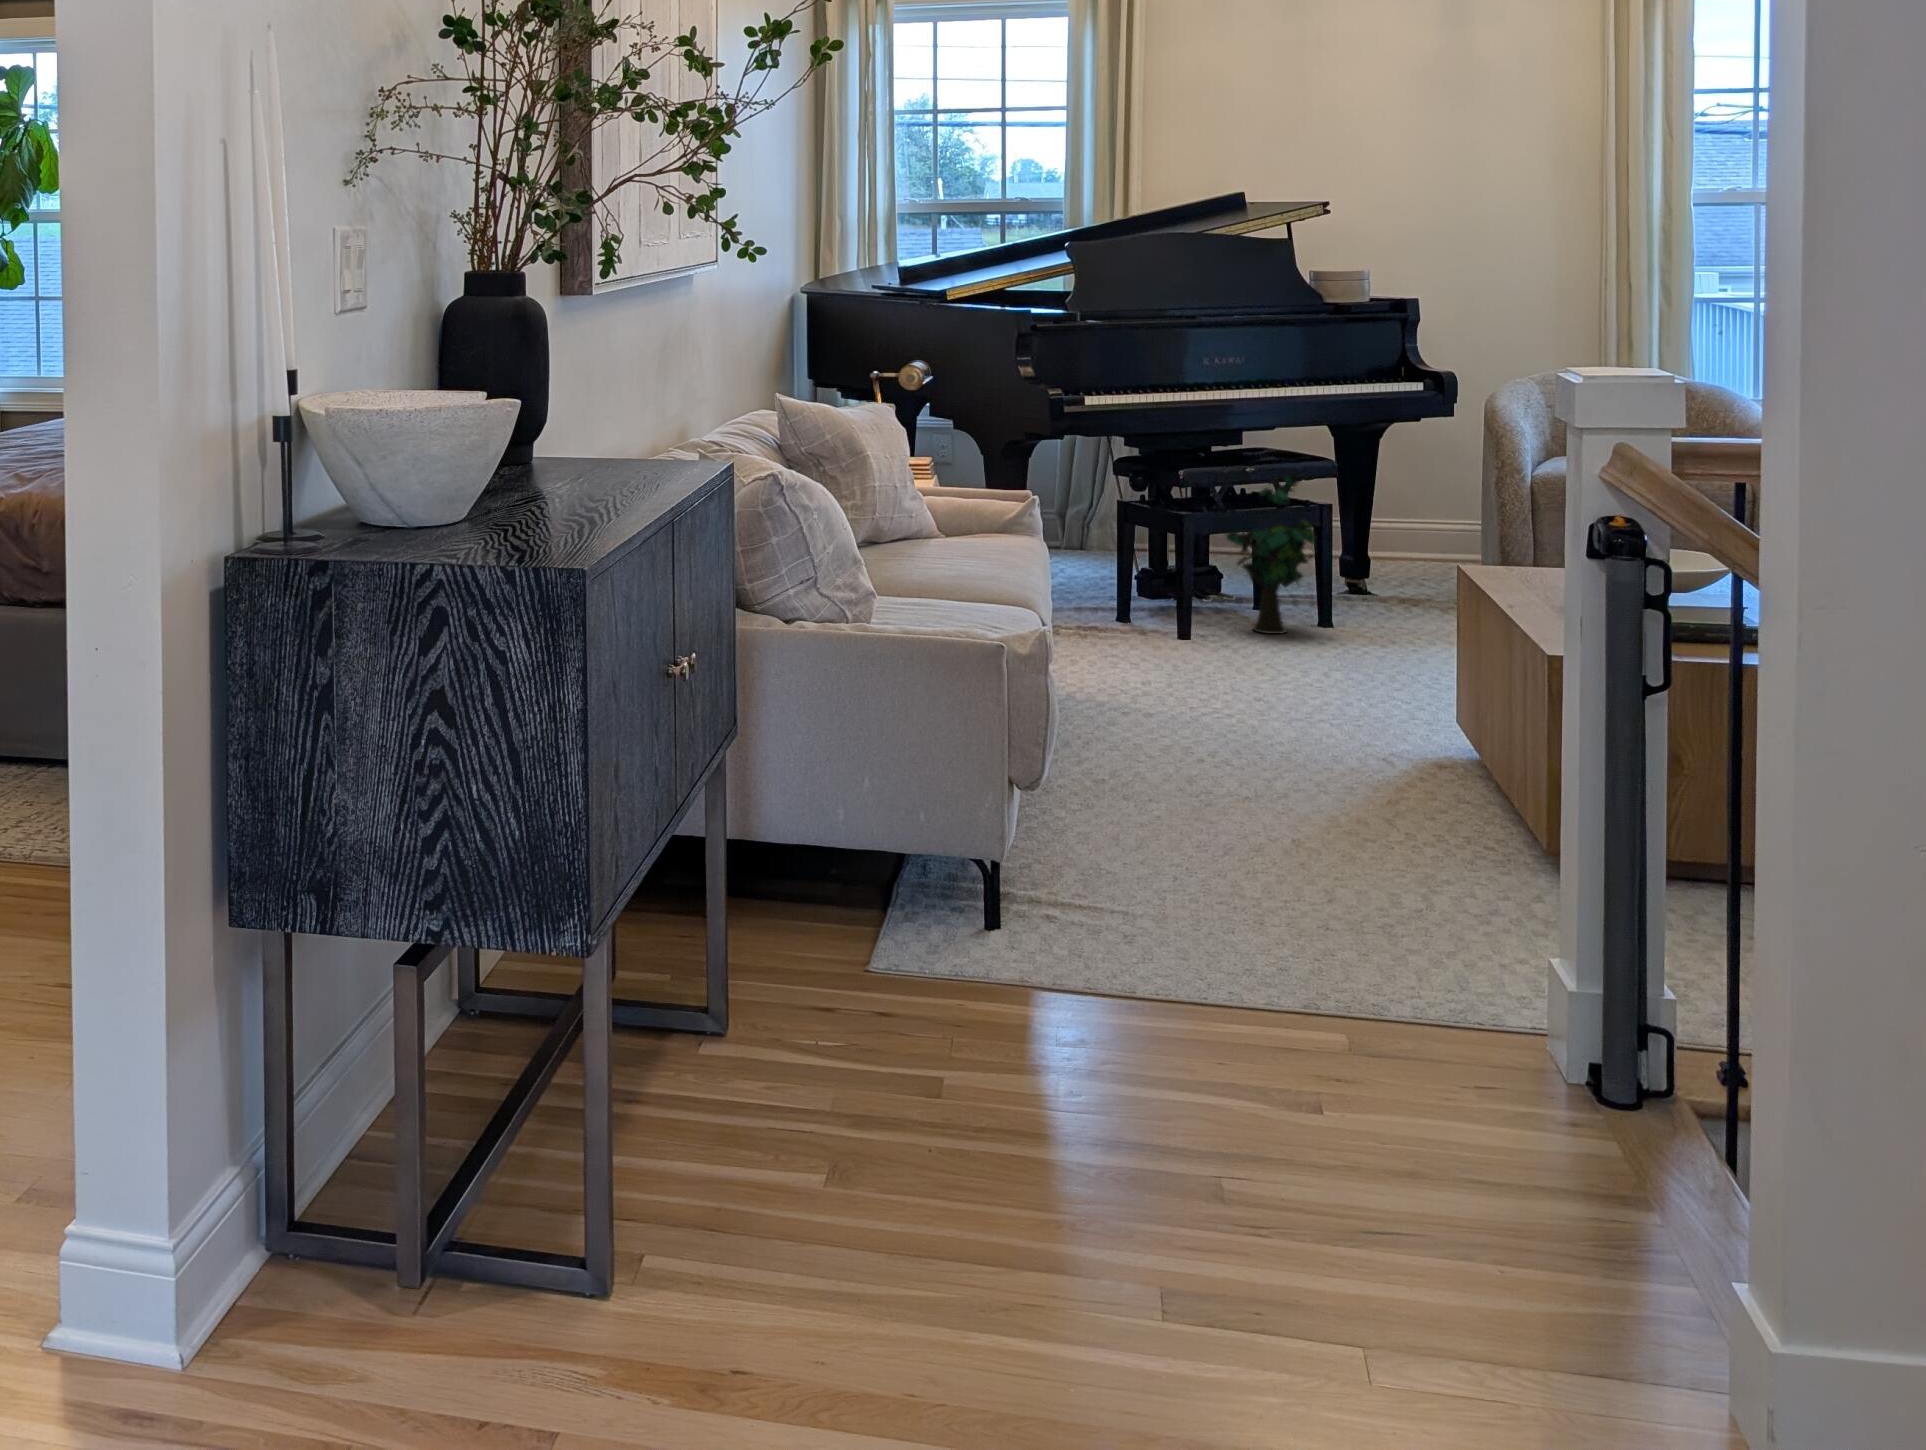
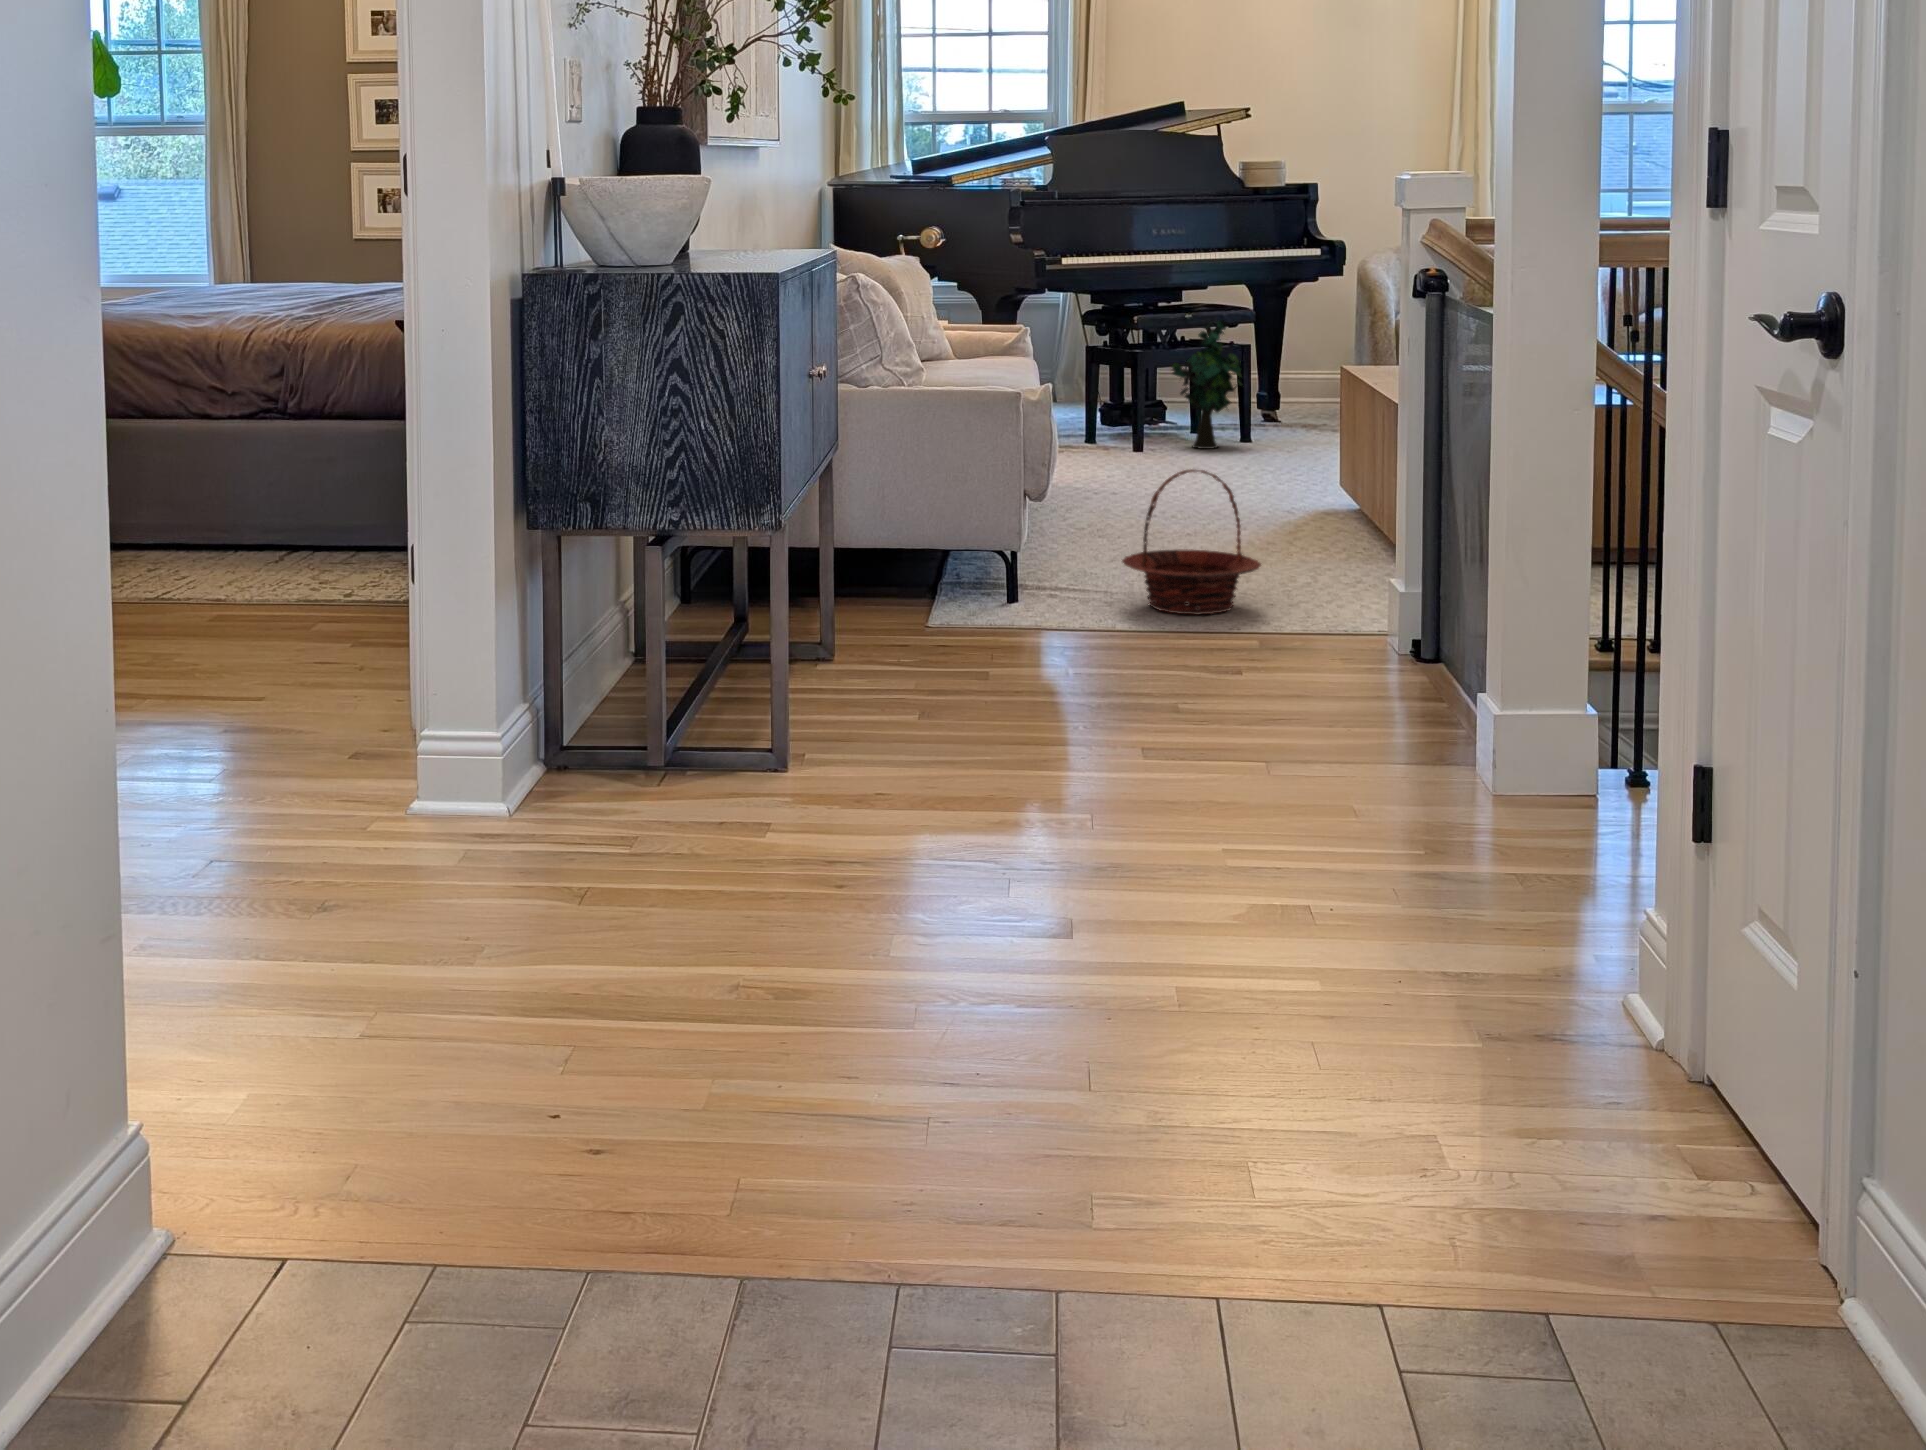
basket: none [1144,763,1353,974] -> present [1122,469,1261,615]

